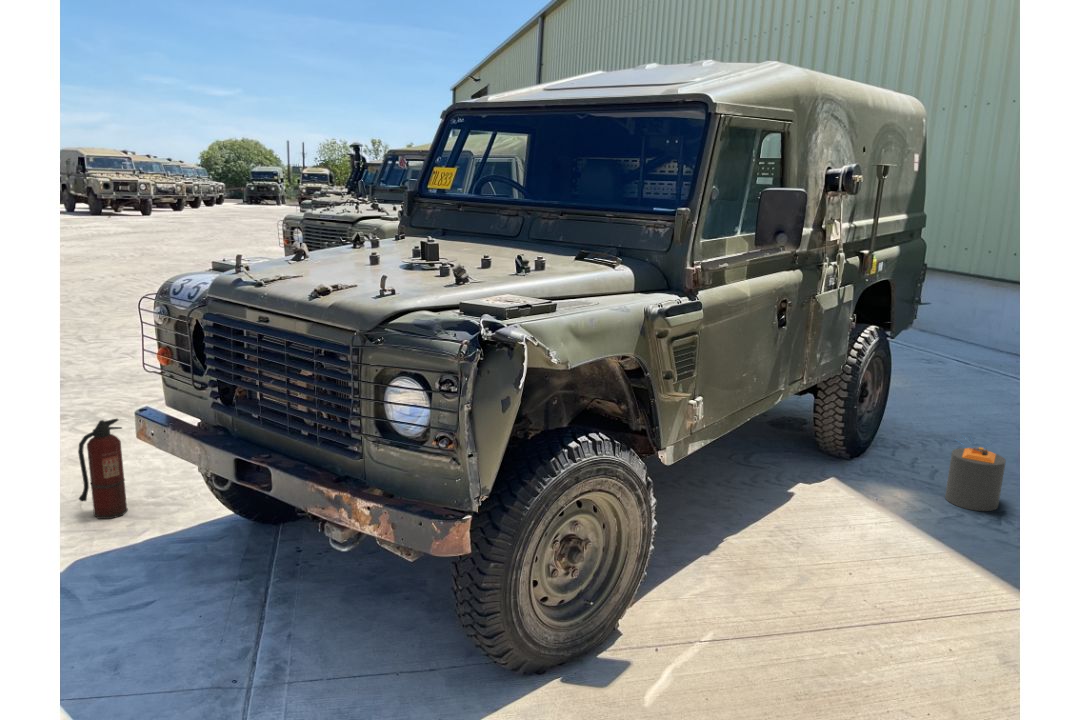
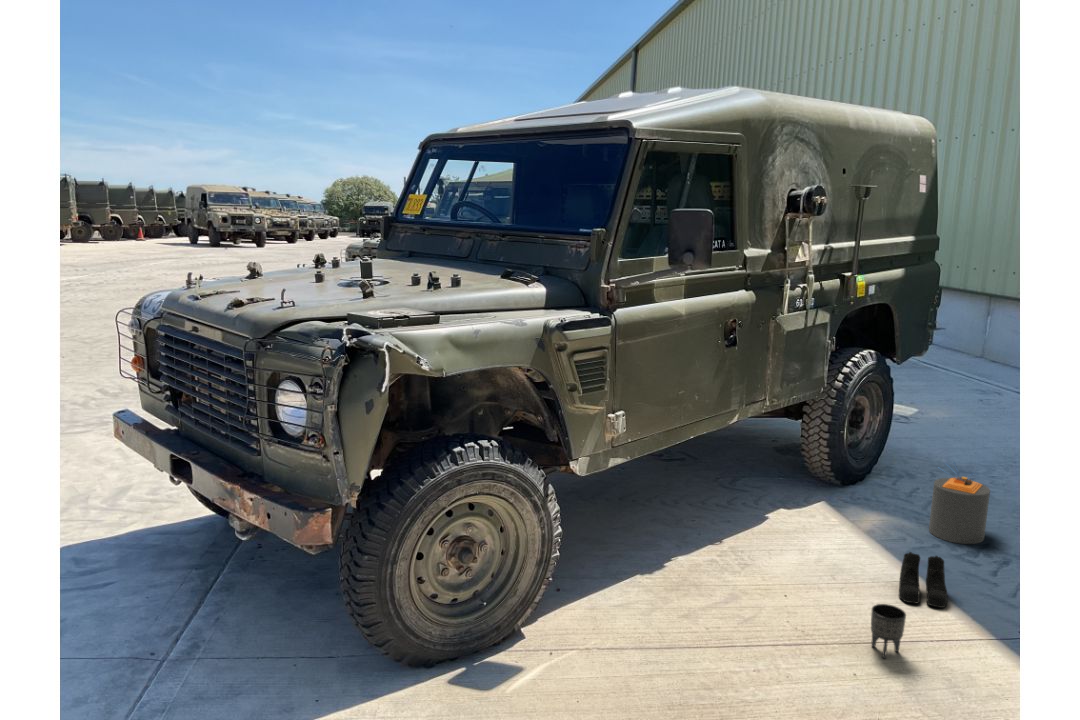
fire extinguisher: present [78,419,127,519] -> none [81,423,126,514]
boots: none [948,524,999,577] -> present [899,552,947,608]
planter: none [952,579,990,632] -> present [871,604,906,658]

